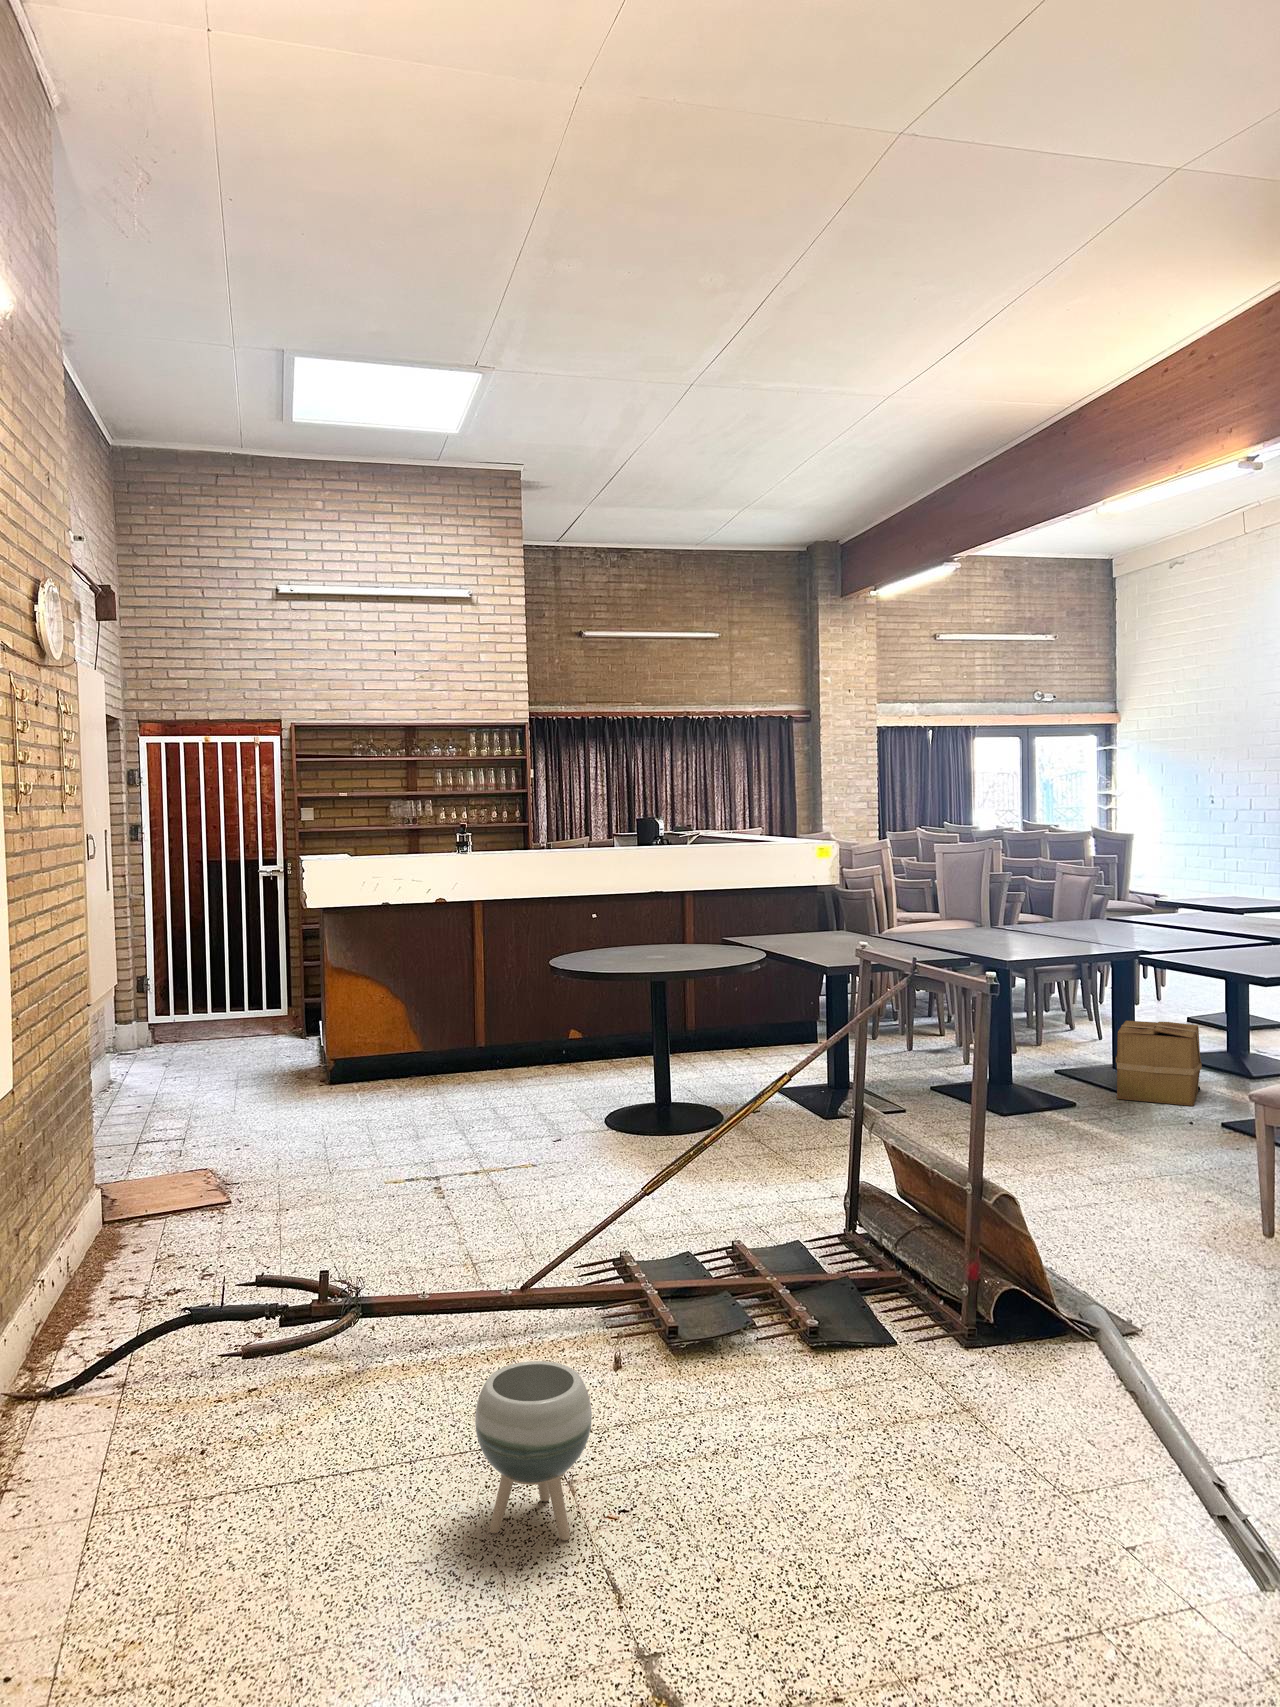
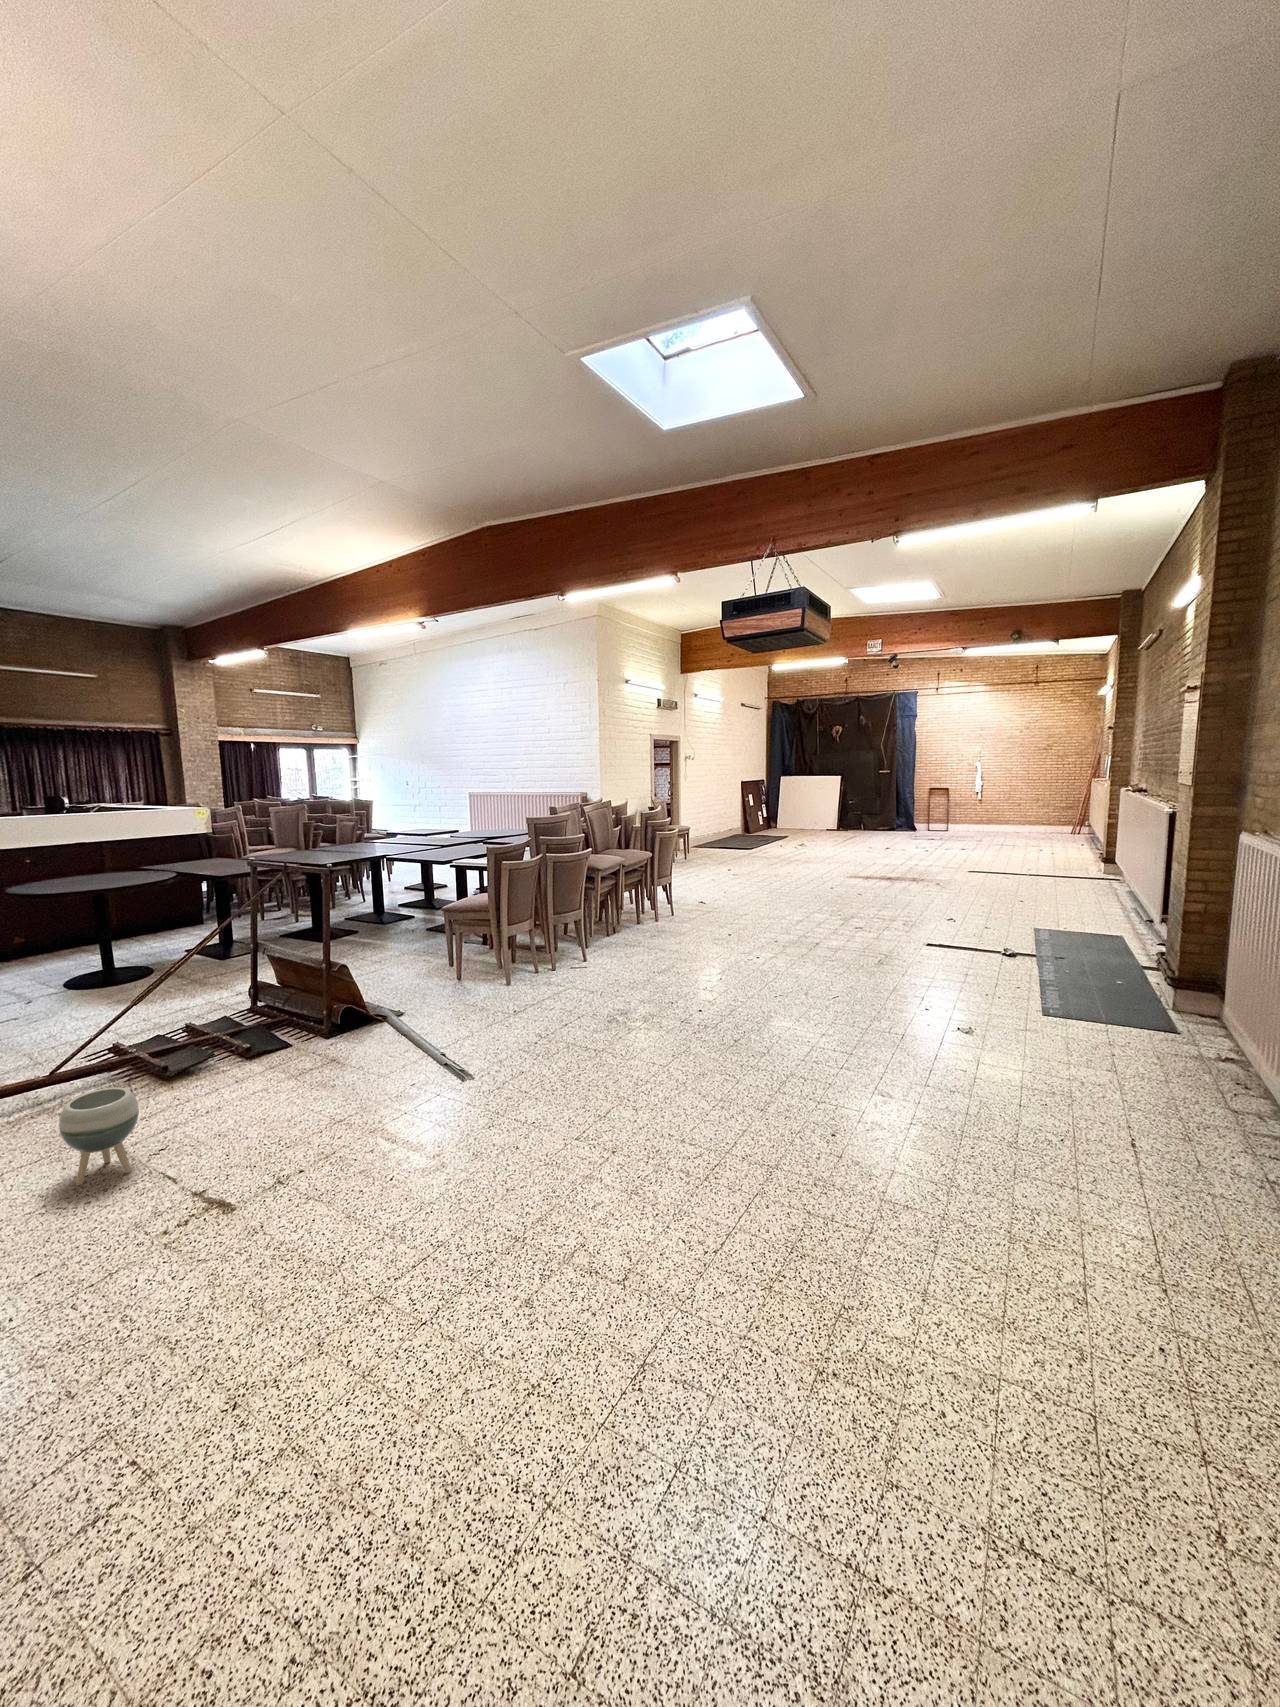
cardboard box: present [1116,1021,1202,1106] -> none [377,888,416,926]

